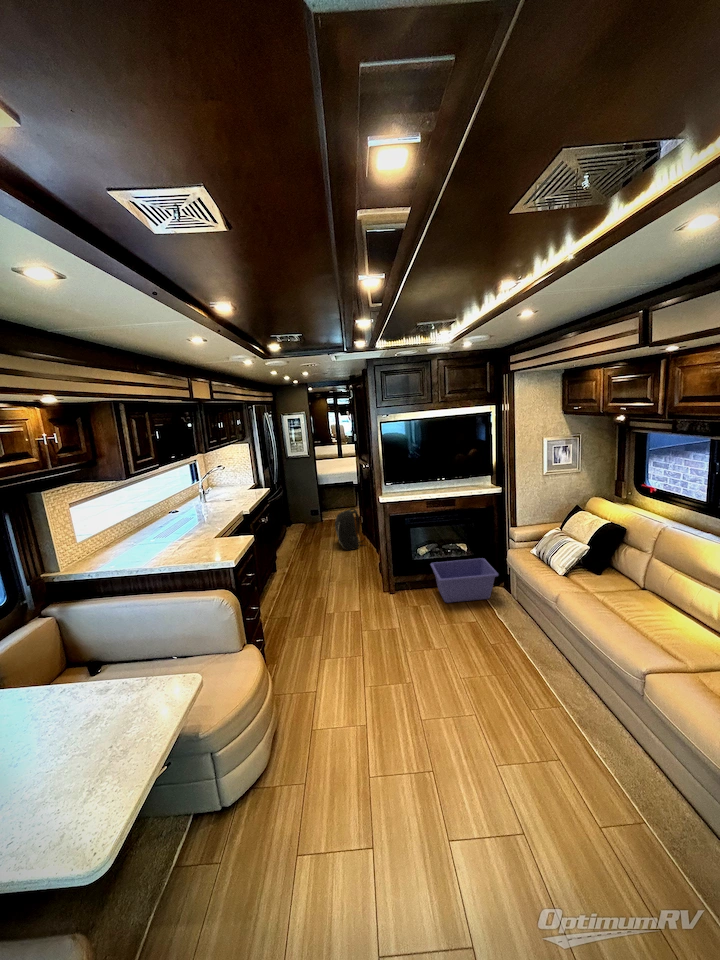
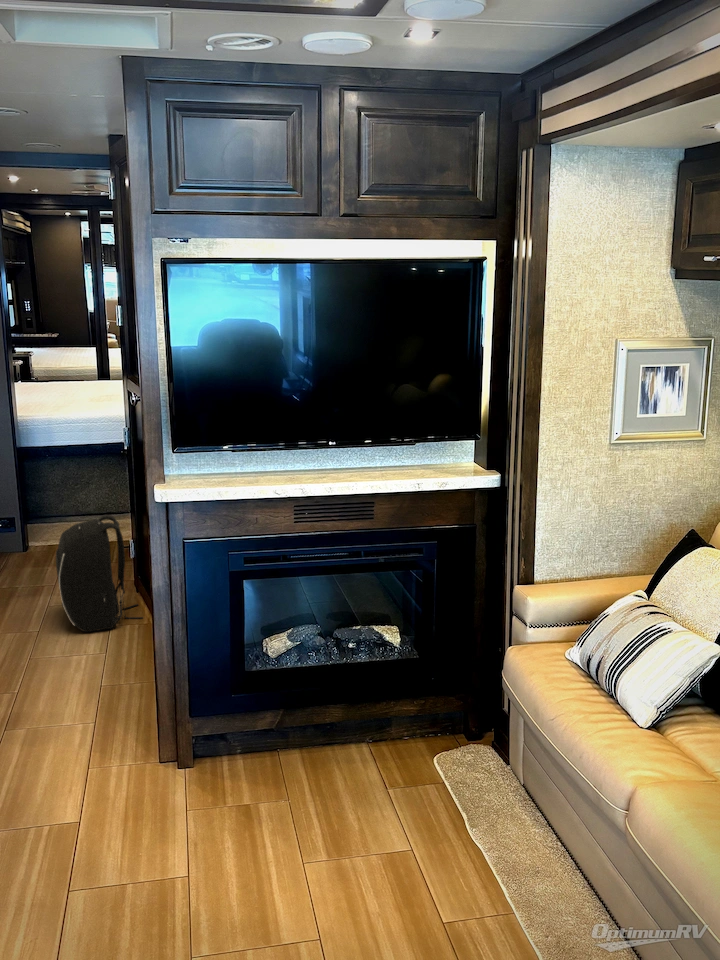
storage bin: present [430,558,499,603] -> none [296,666,478,795]

